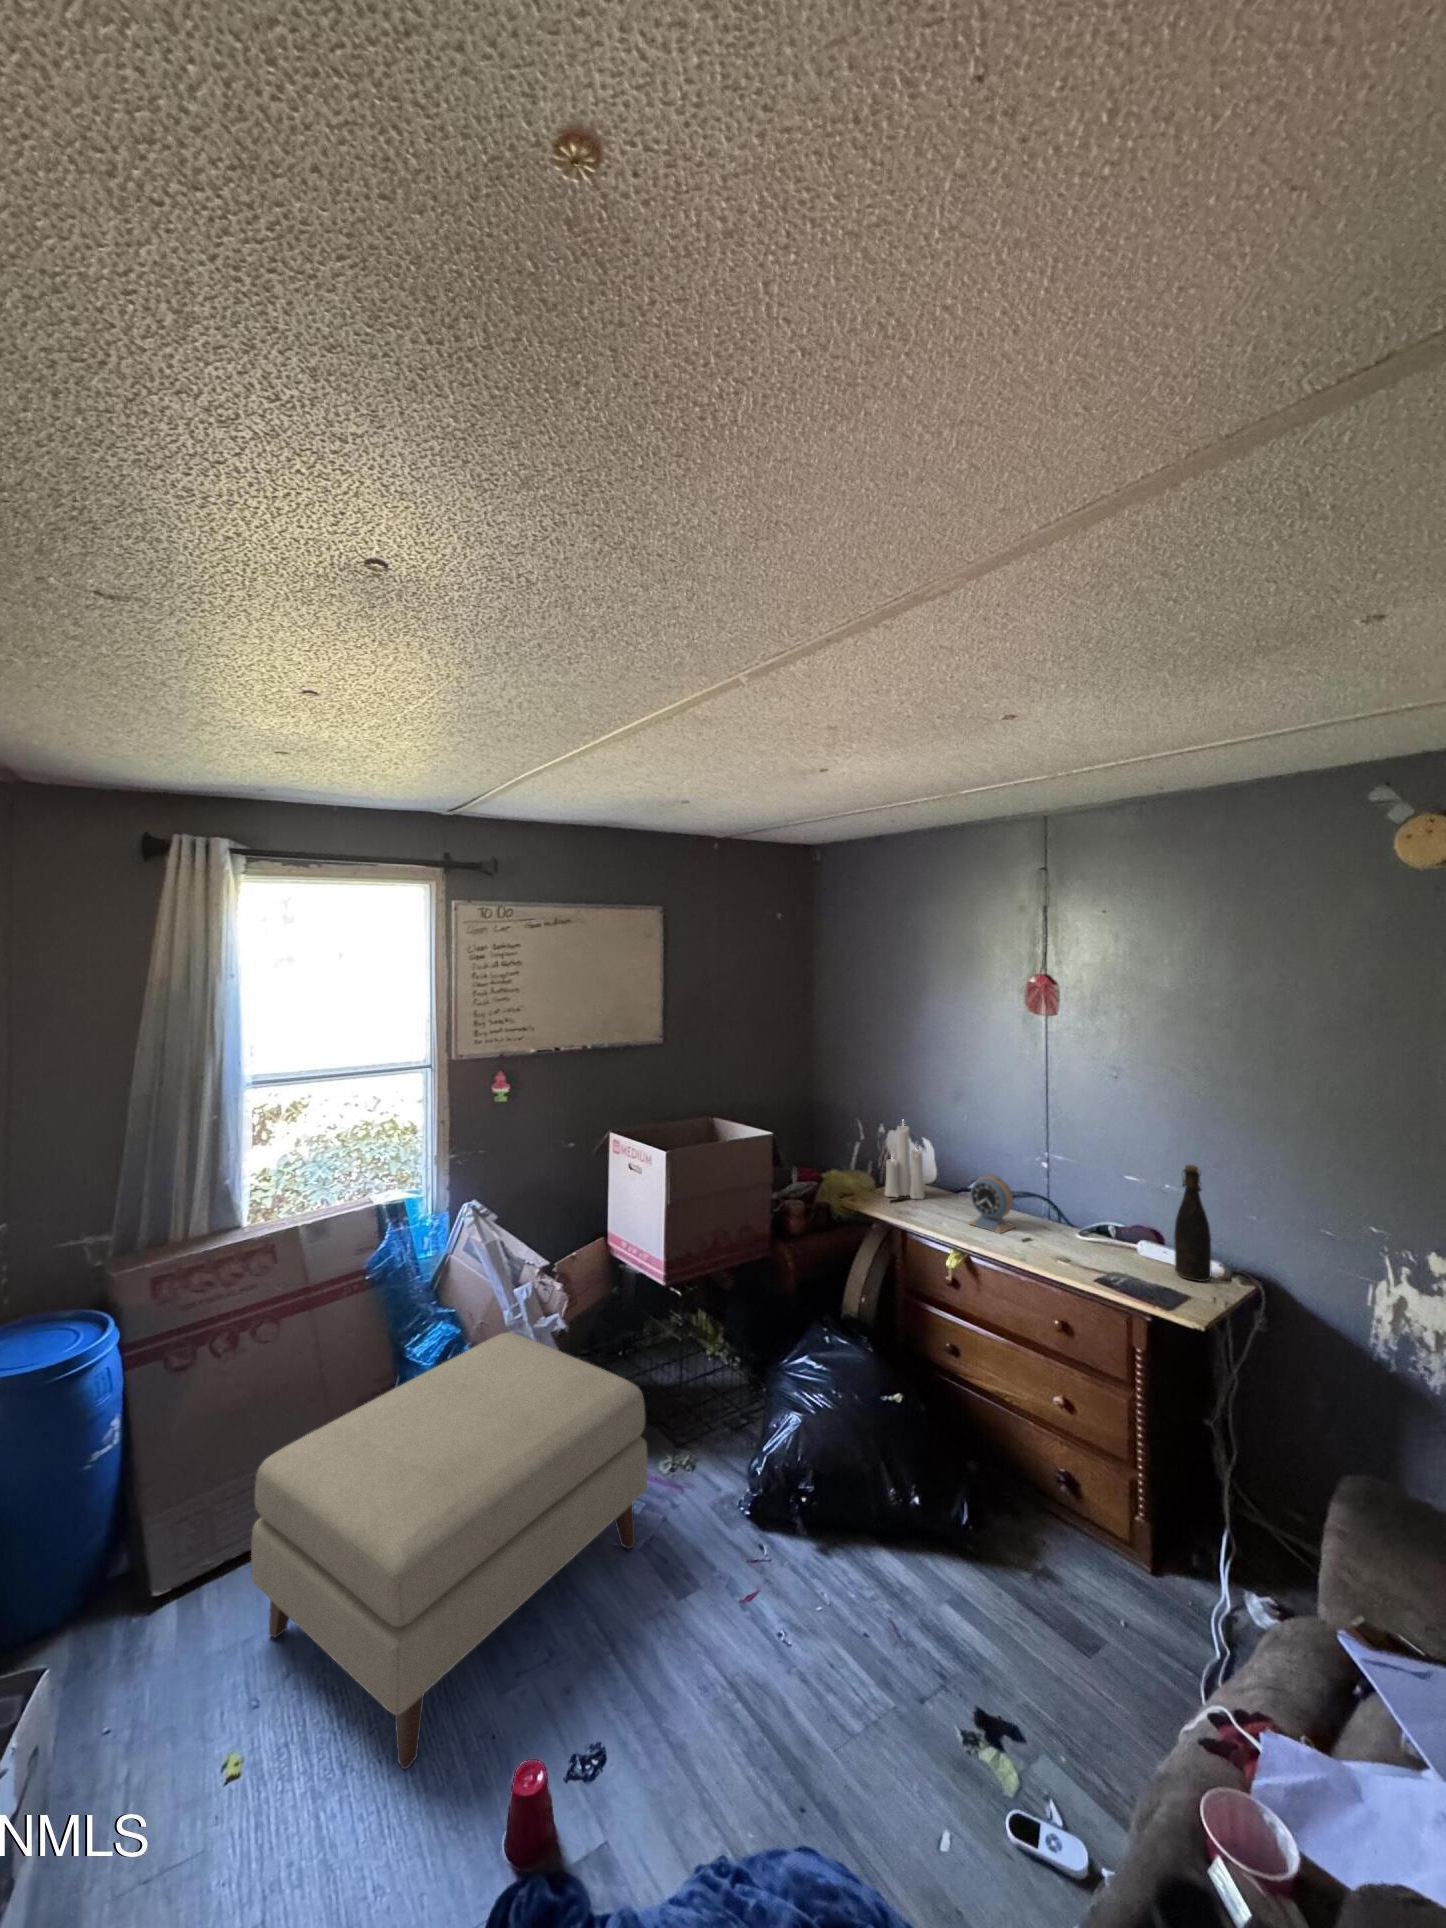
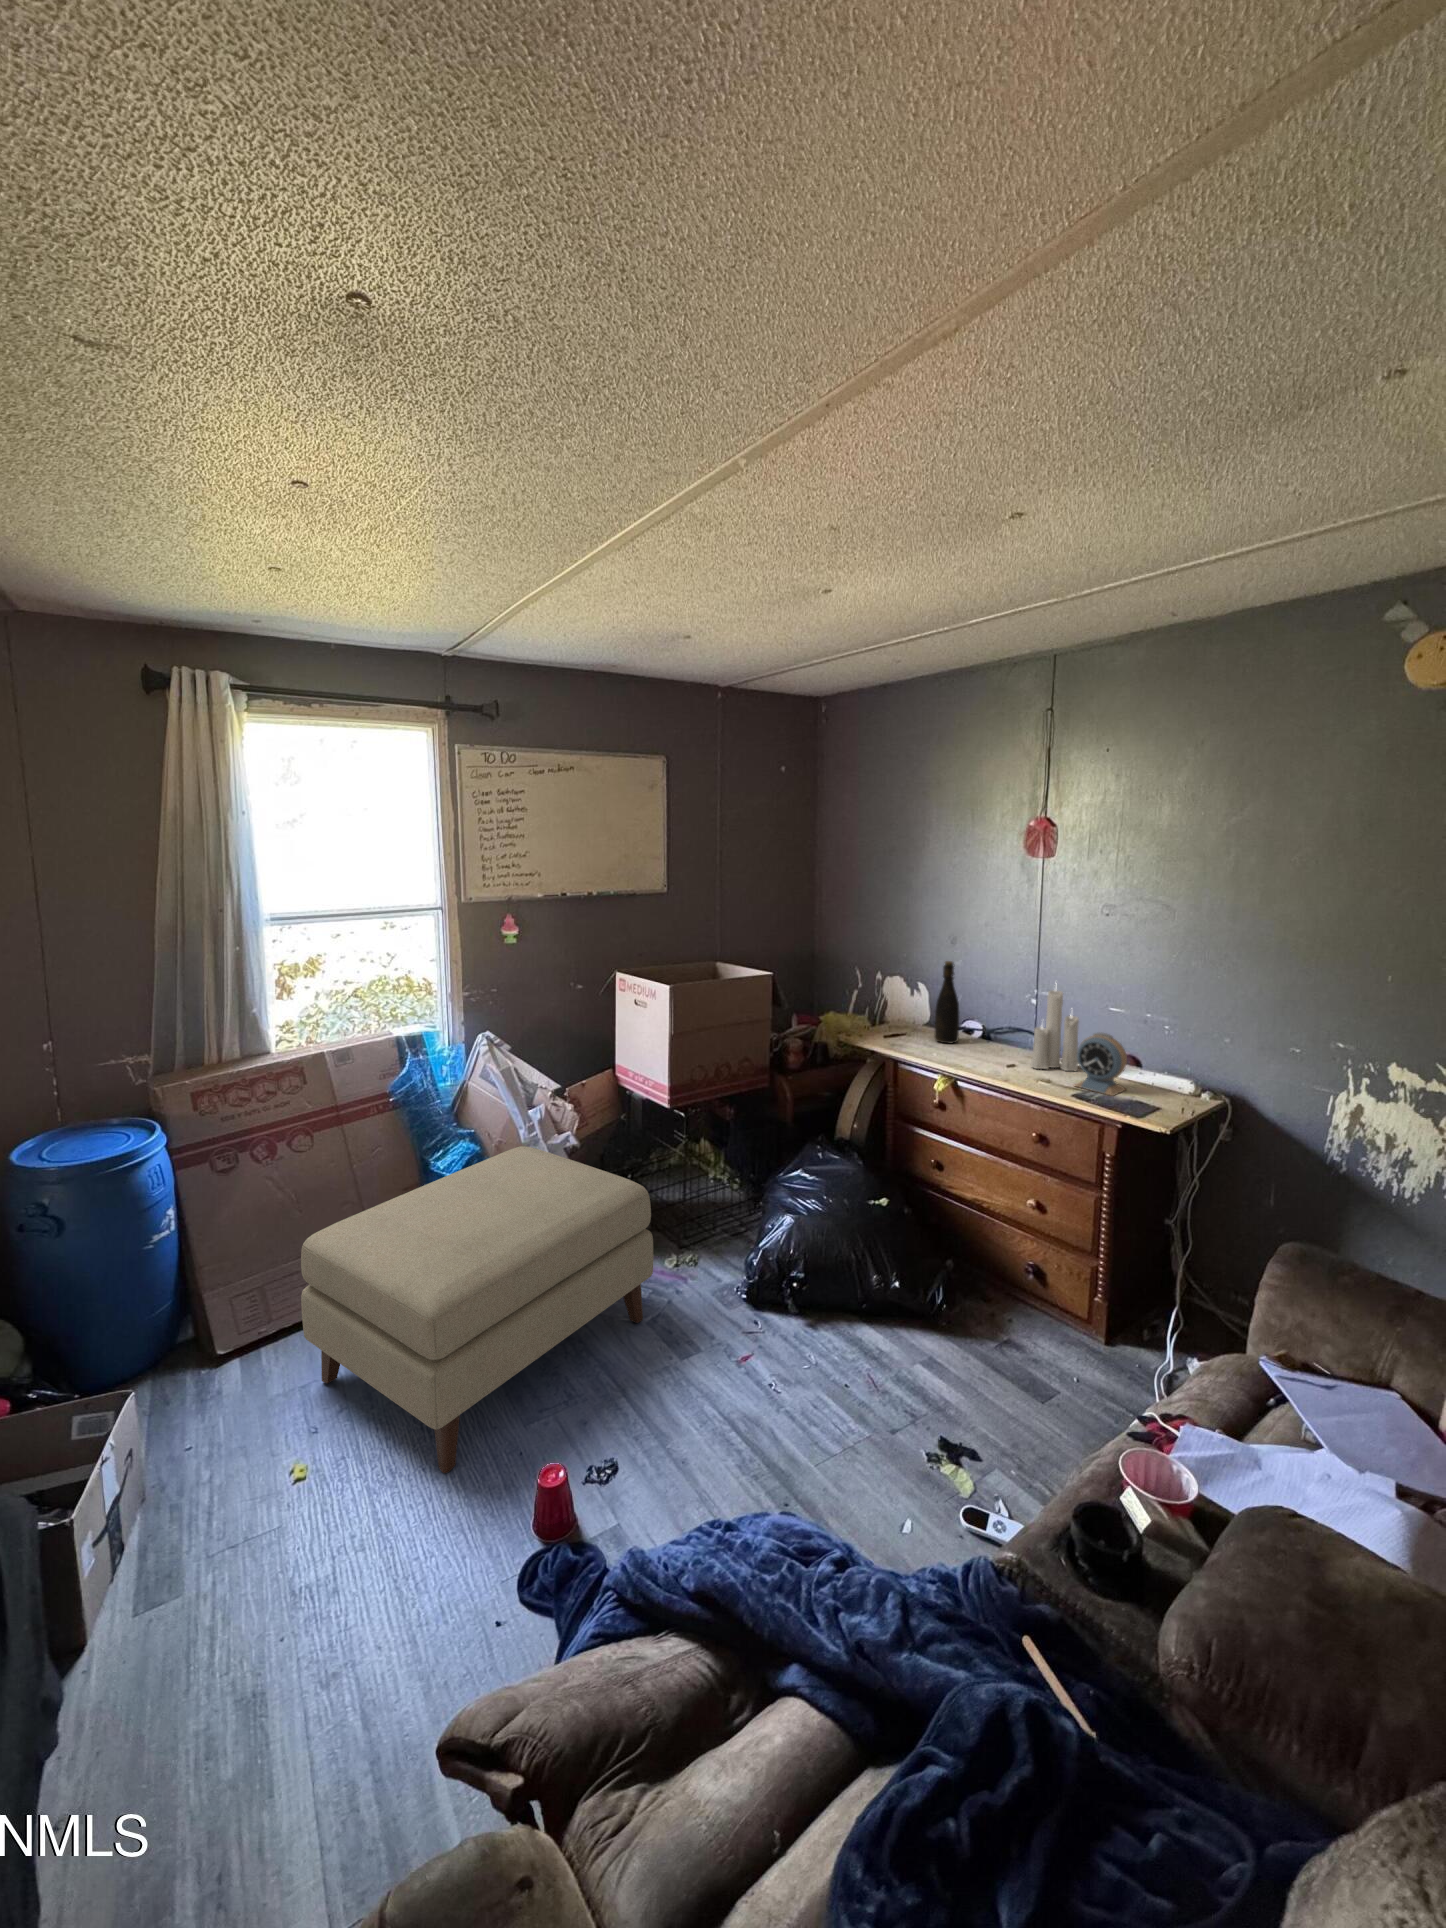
candle: present [885,1125,924,1199] -> present [1031,983,1079,1071]
bottle: present [1174,1165,1212,1281] -> present [934,961,959,1043]
alarm clock: present [970,1174,1015,1234] -> present [1075,1032,1127,1096]

